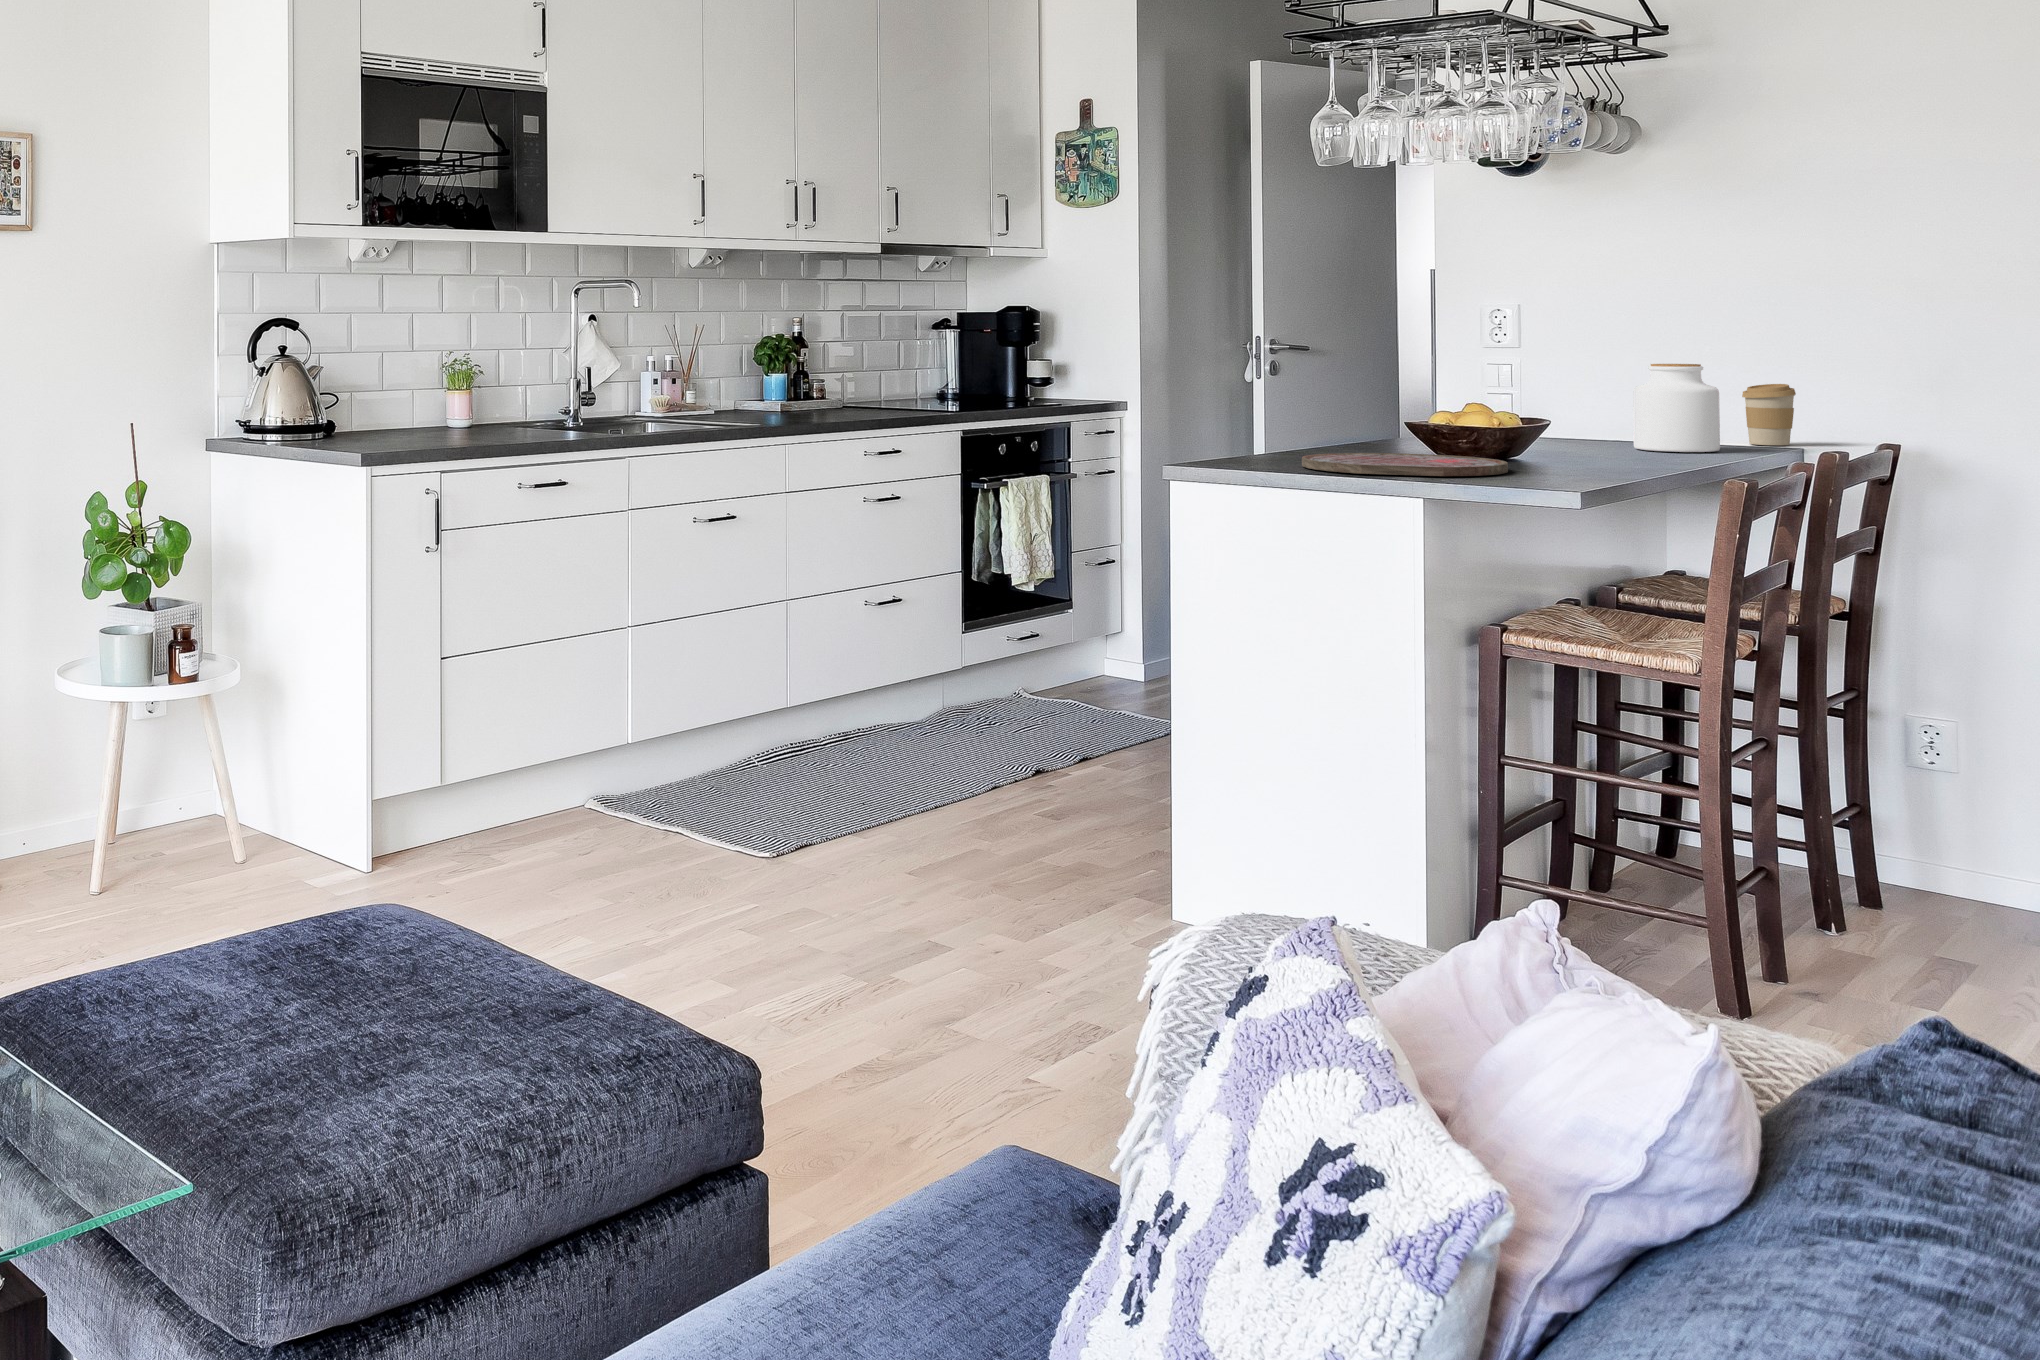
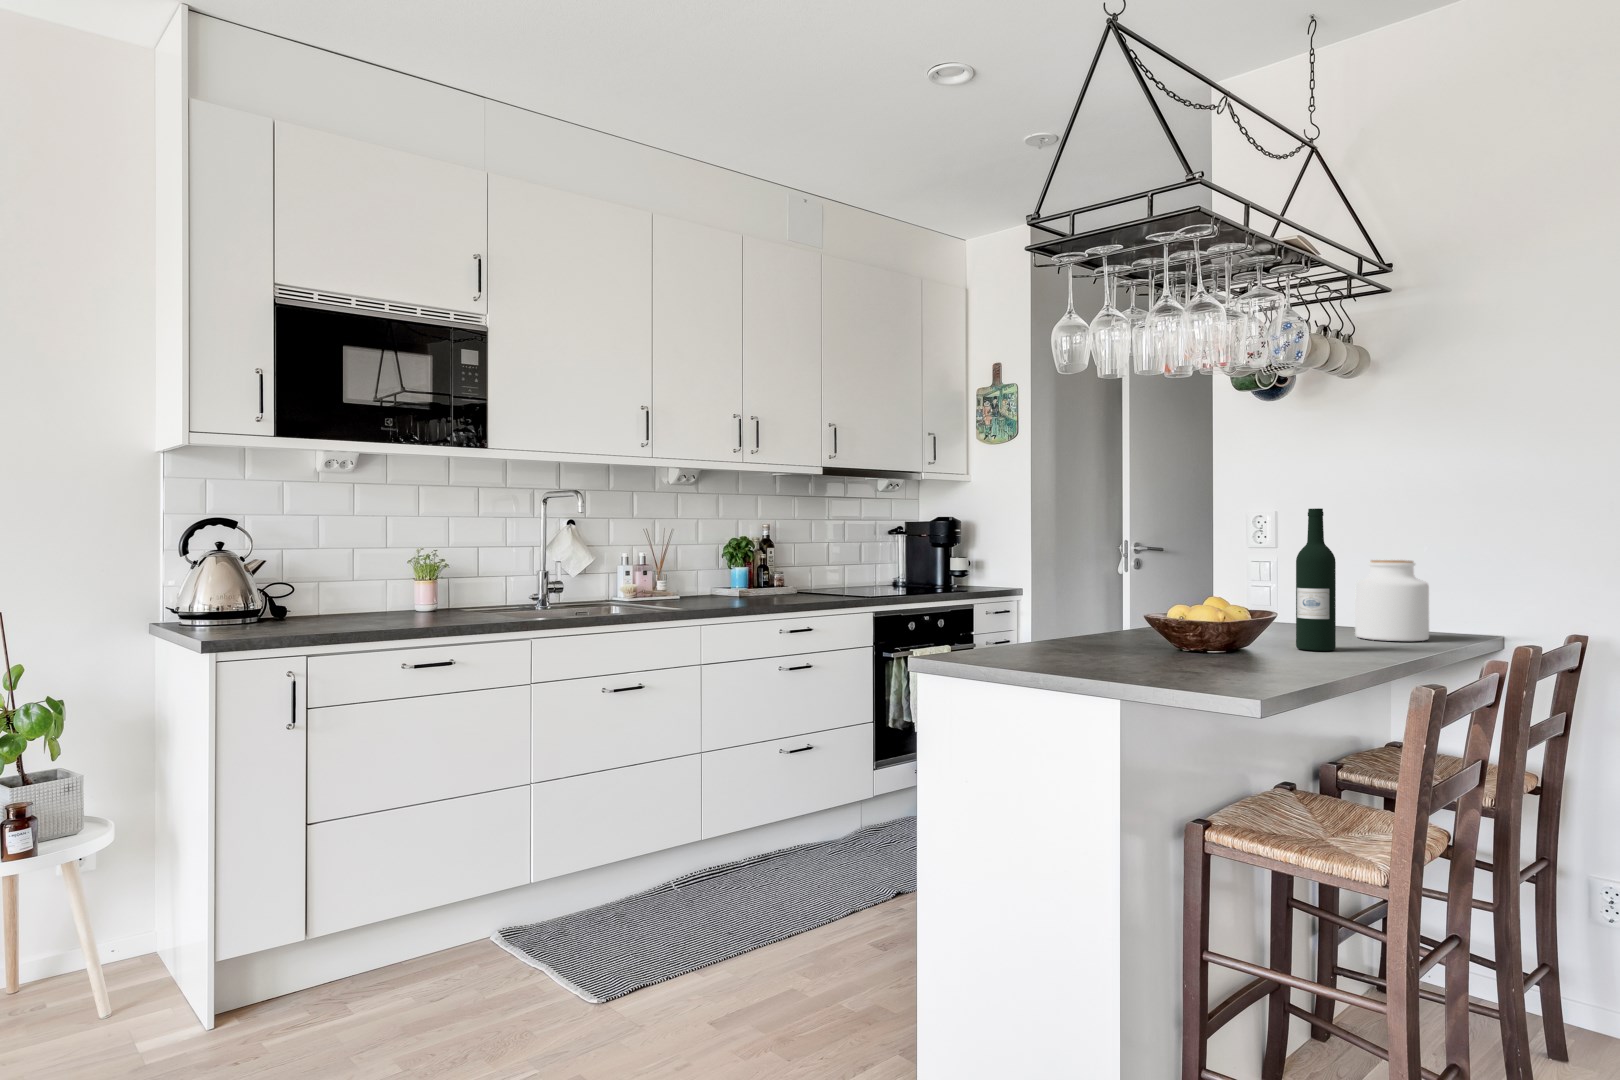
wine bottle: none [1576,309,1621,460] -> present [1296,508,1336,651]
coffee cup: present [1742,384,1796,445] -> none [1452,579,1498,633]
cutting board: present [1302,453,1508,476] -> none [1032,643,1217,672]

